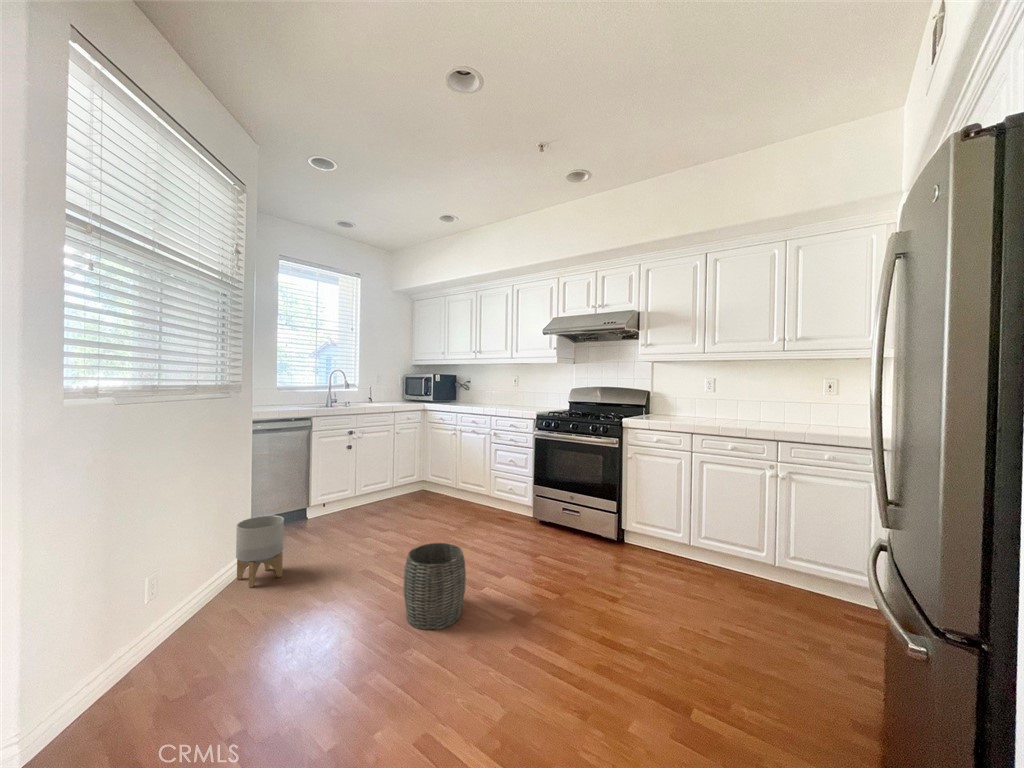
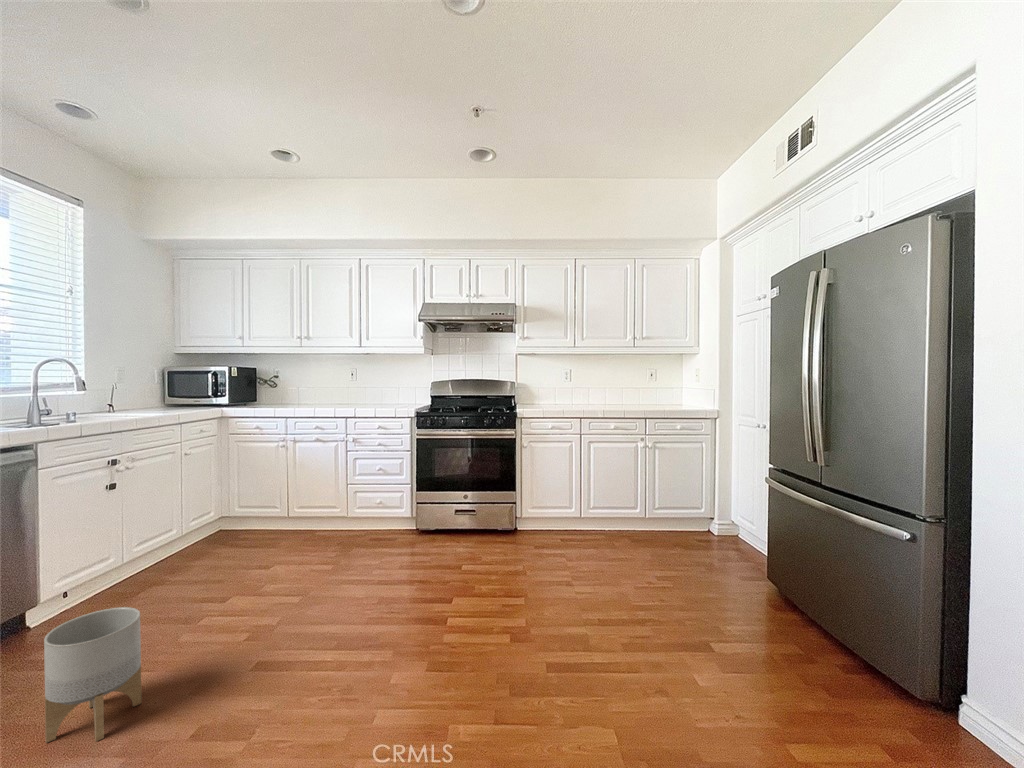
woven basket: present [404,543,466,630] -> none [397,567,470,672]

